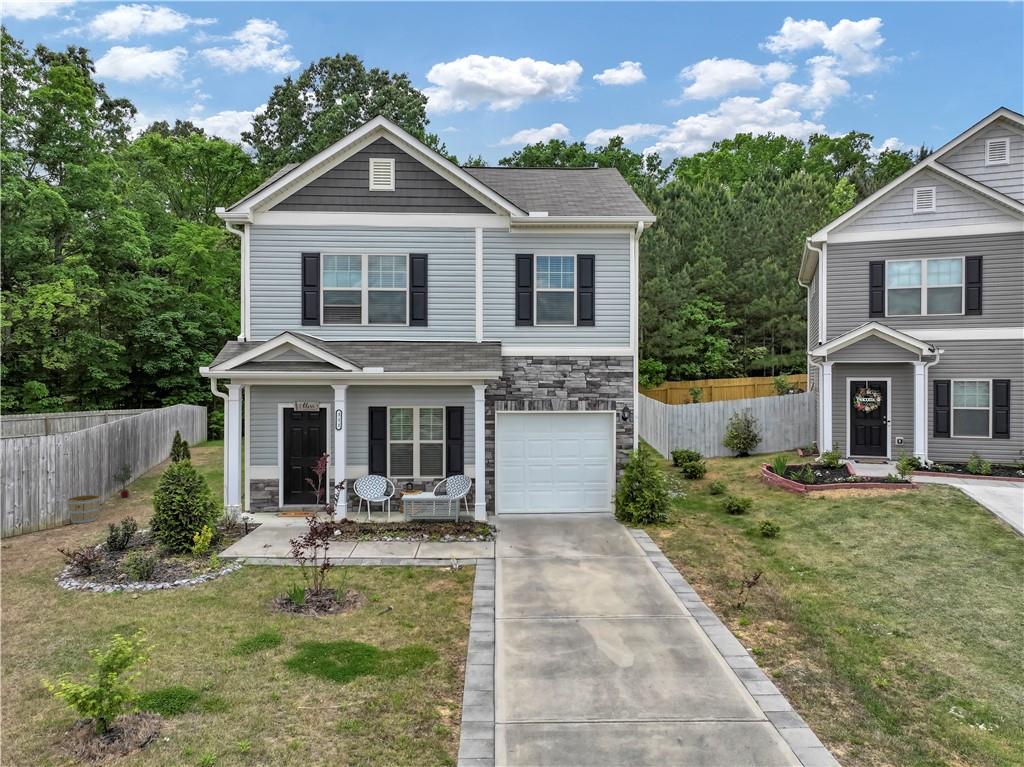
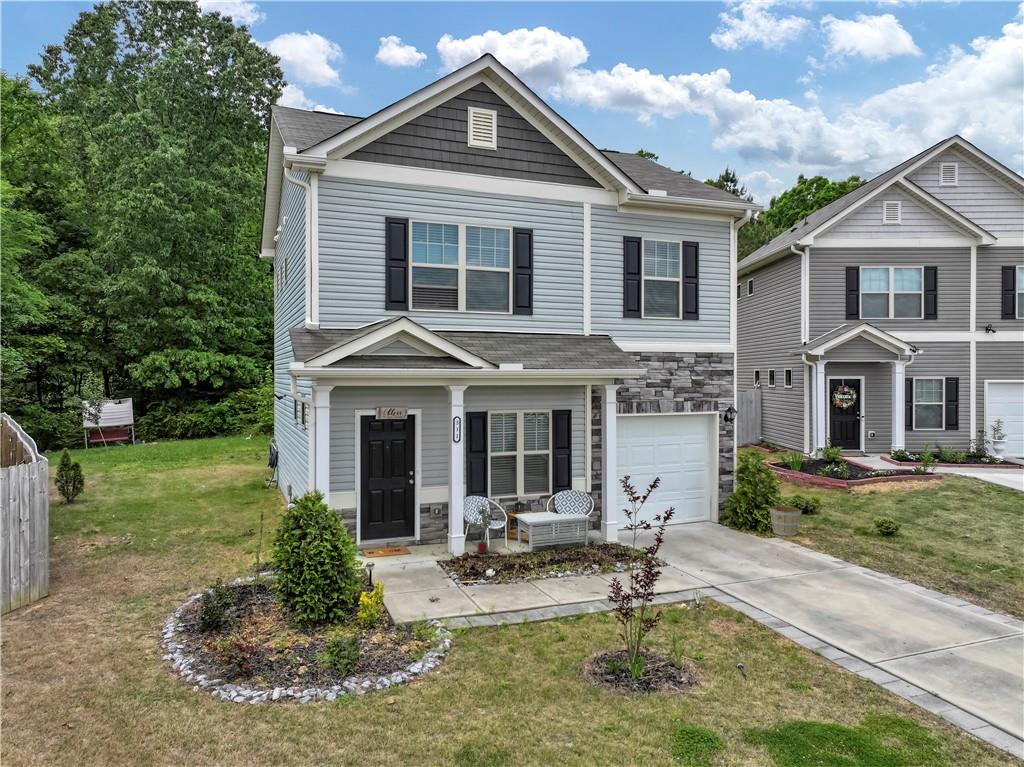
potted tree: present [113,463,133,498] -> present [467,502,492,554]
wooden bucket: present [66,495,101,523] -> present [769,505,802,536]

